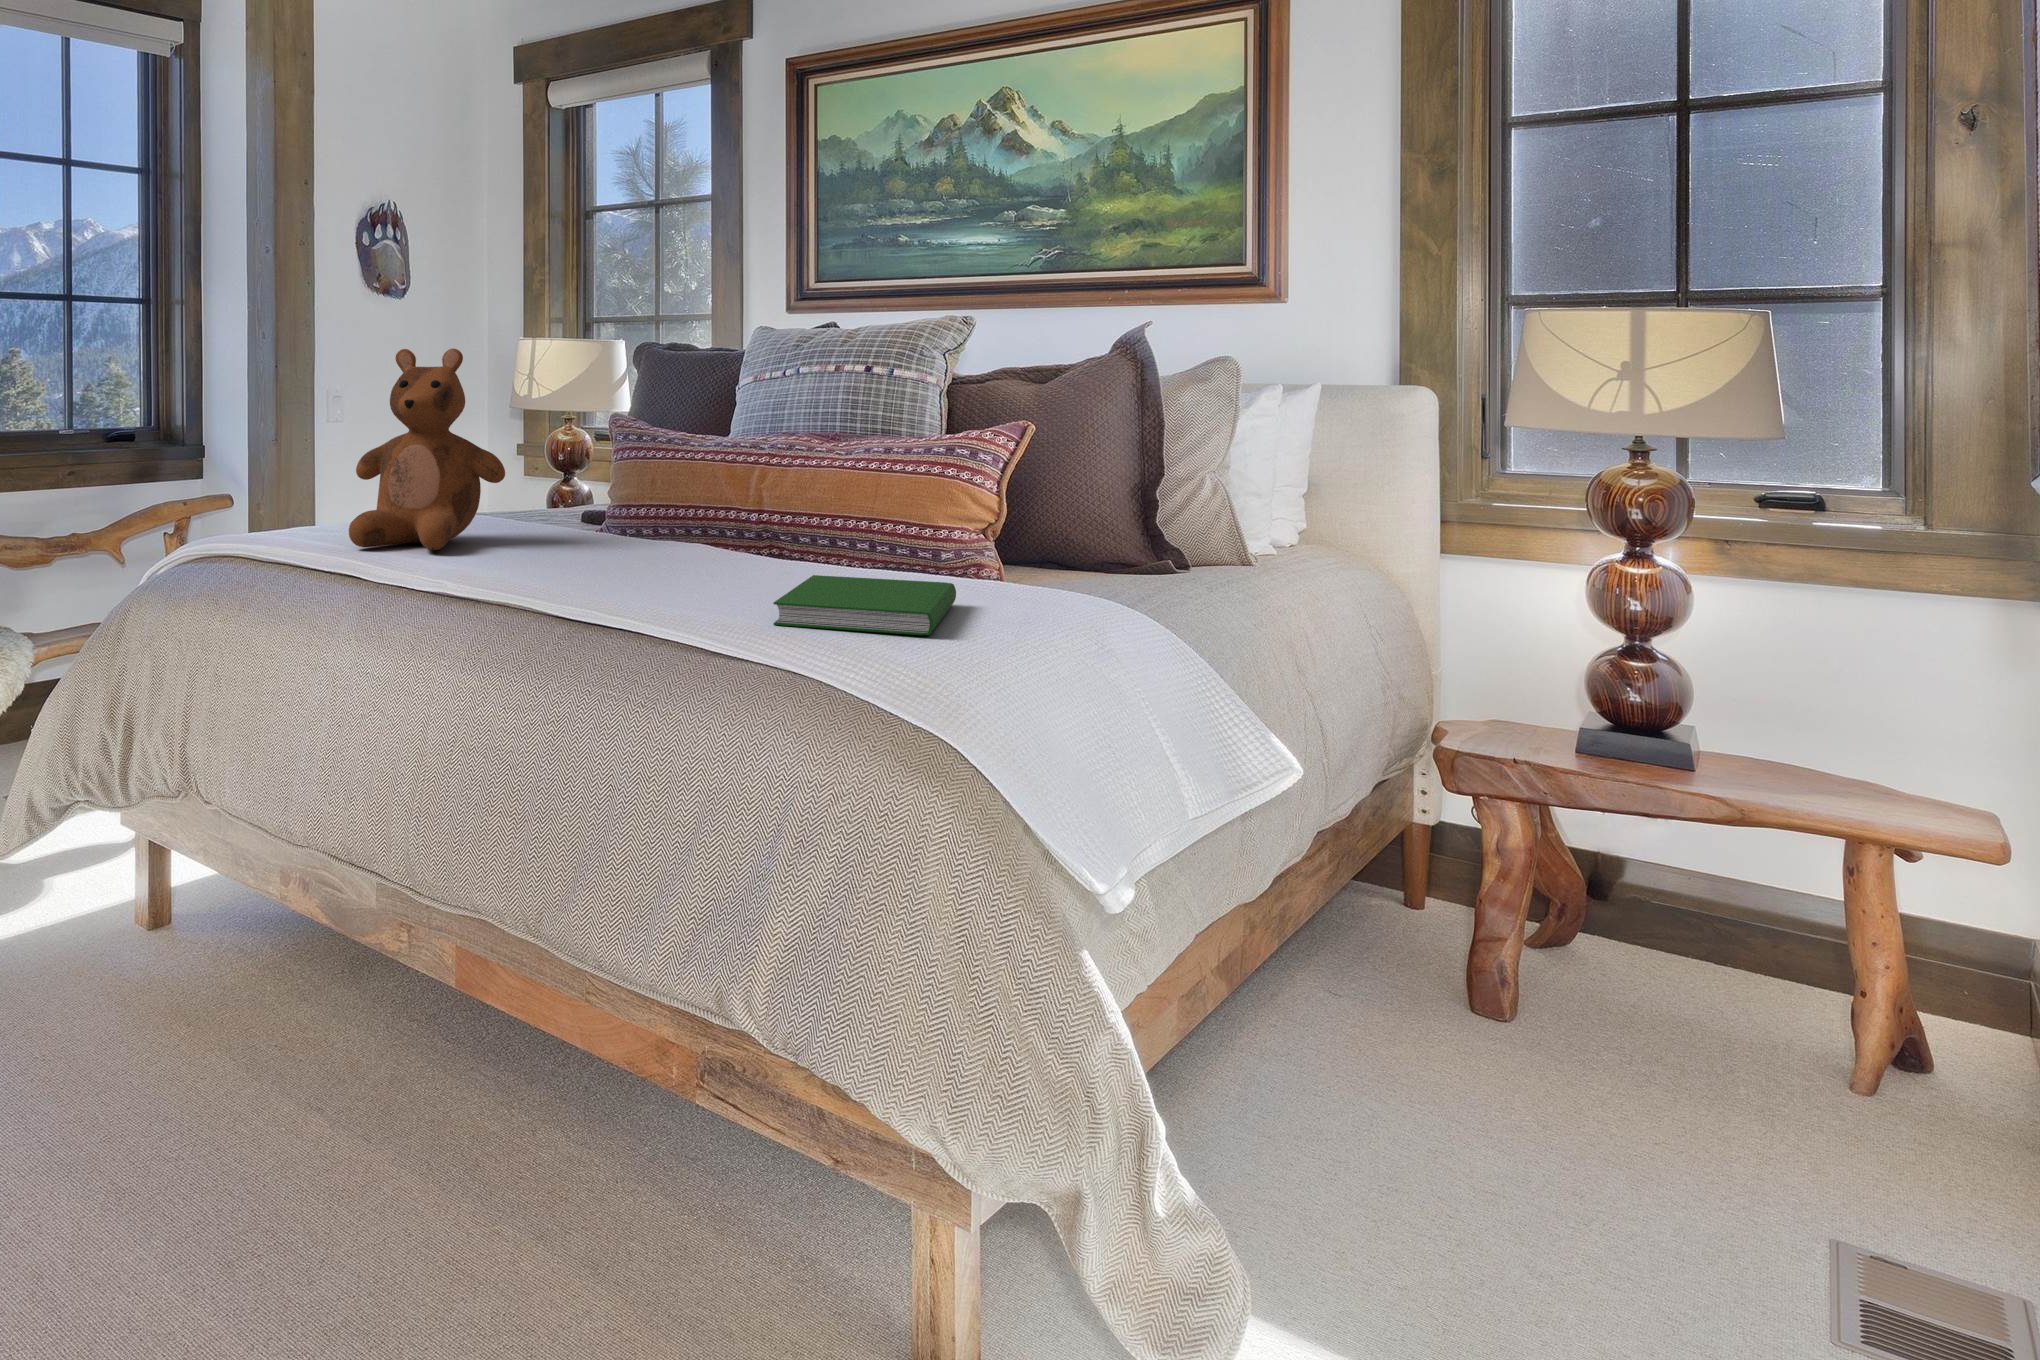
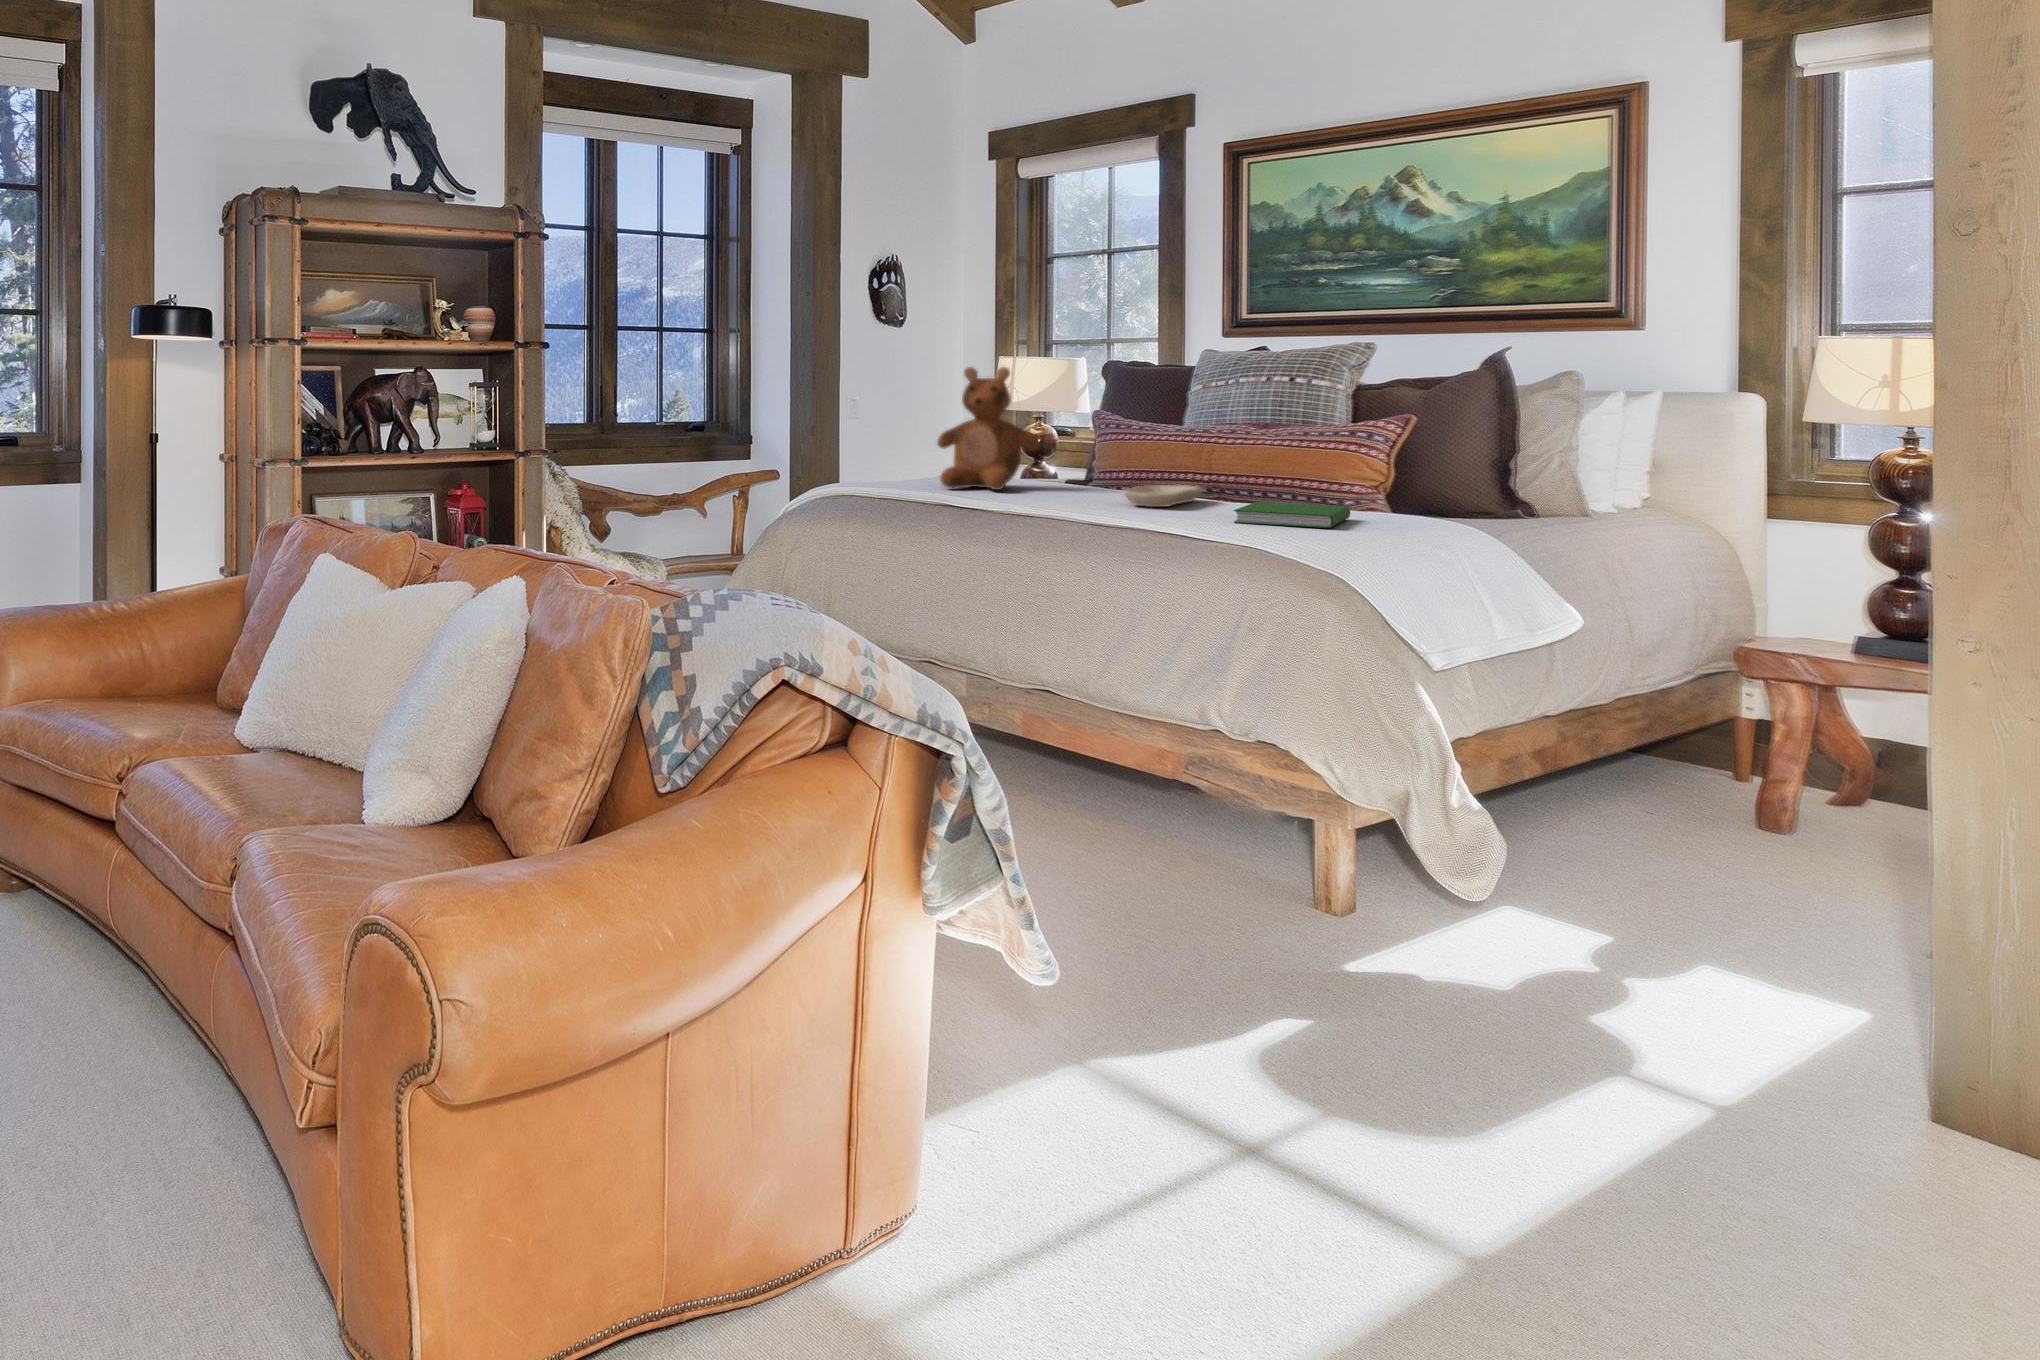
tray: none [608,538,742,584] -> present [1122,485,1204,507]

